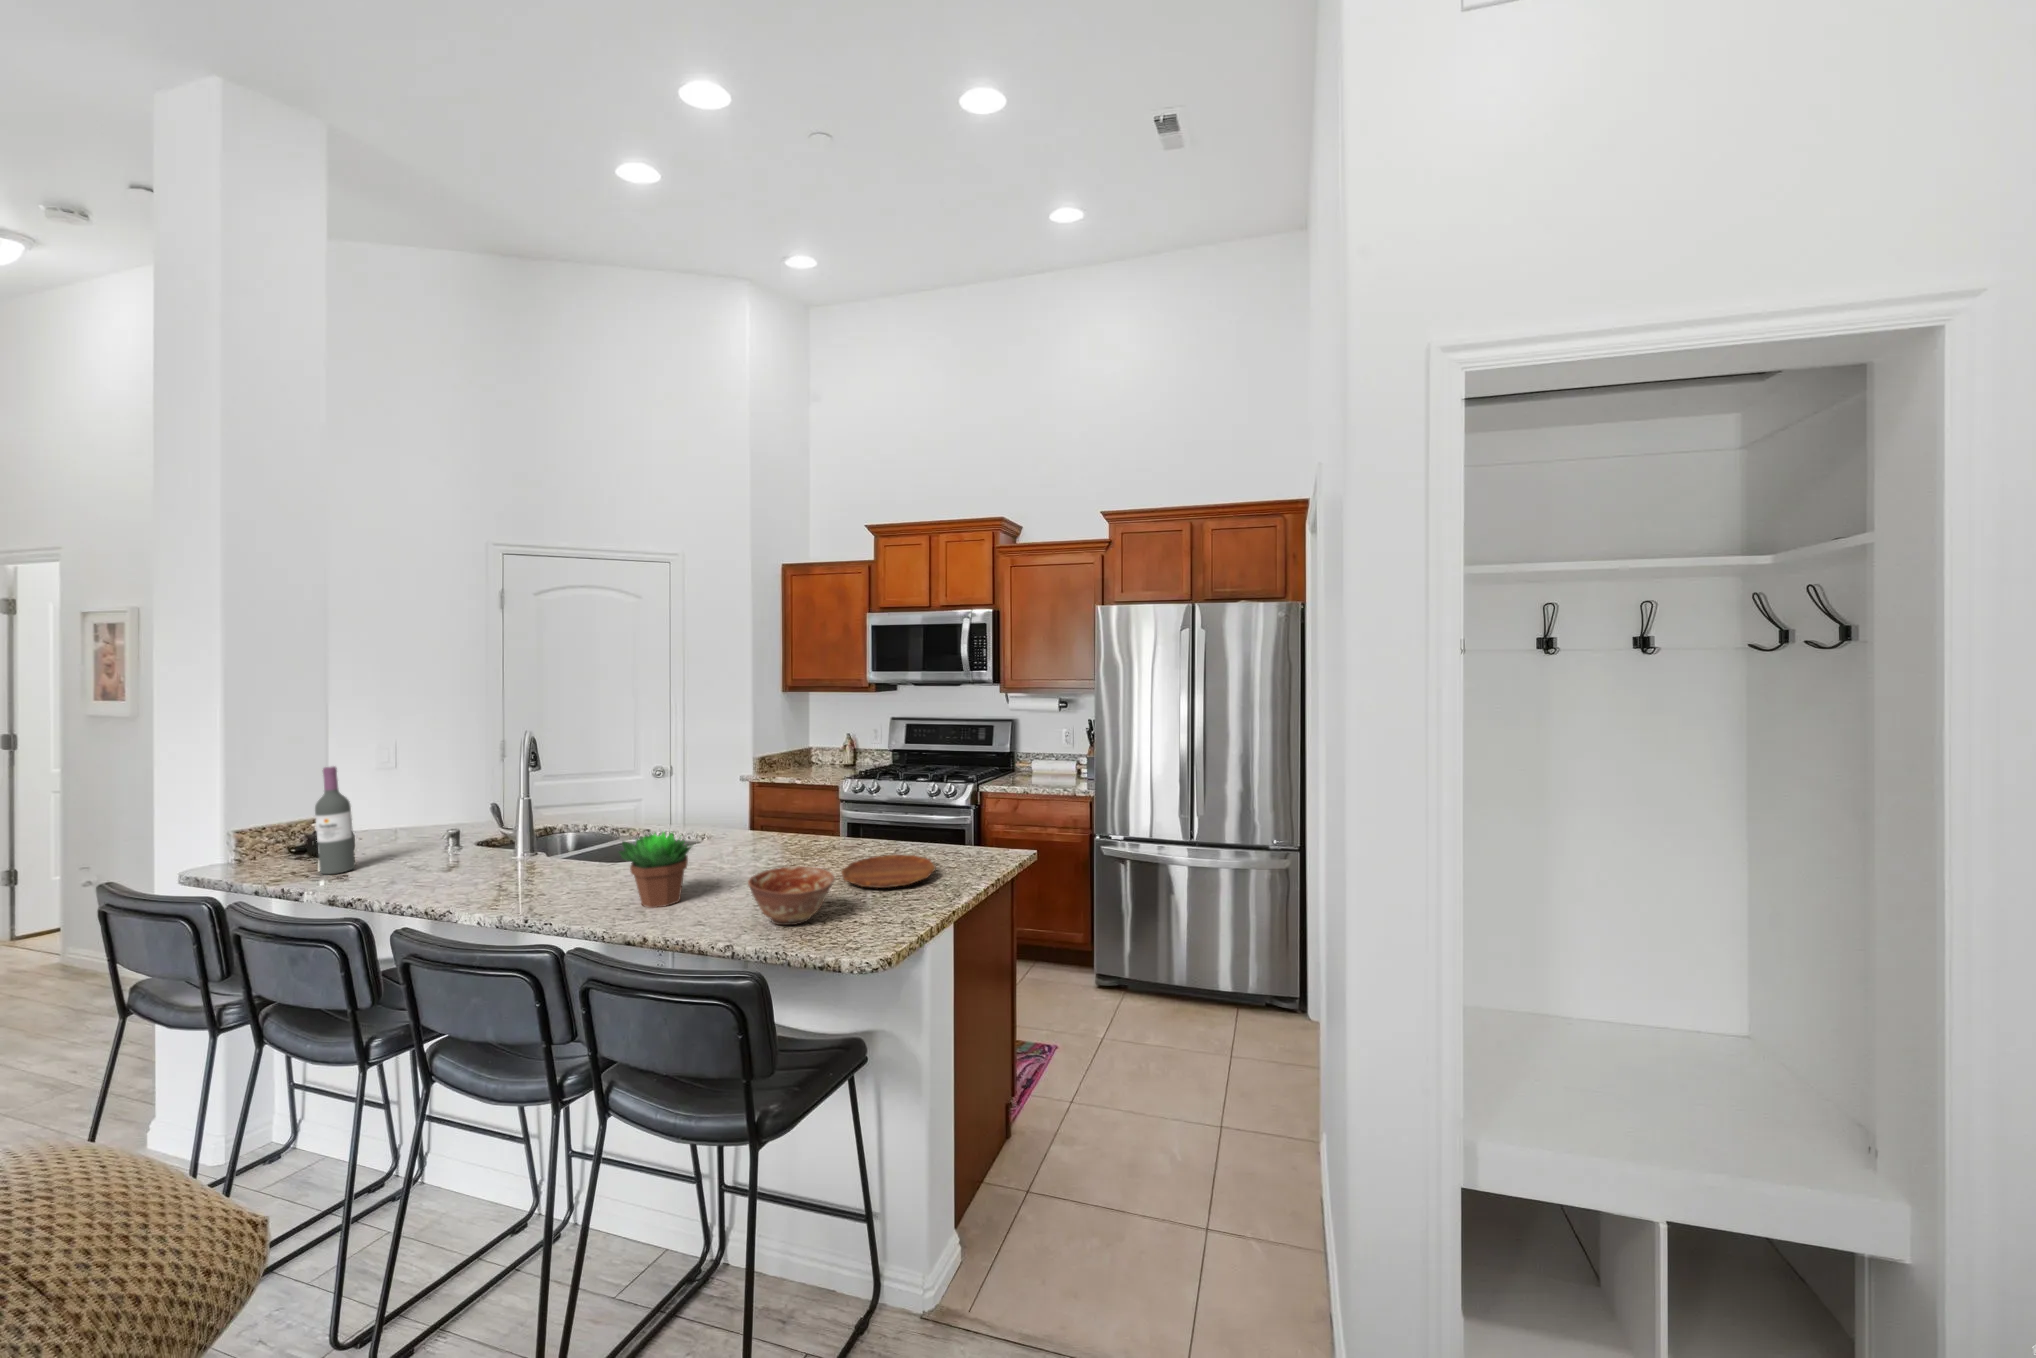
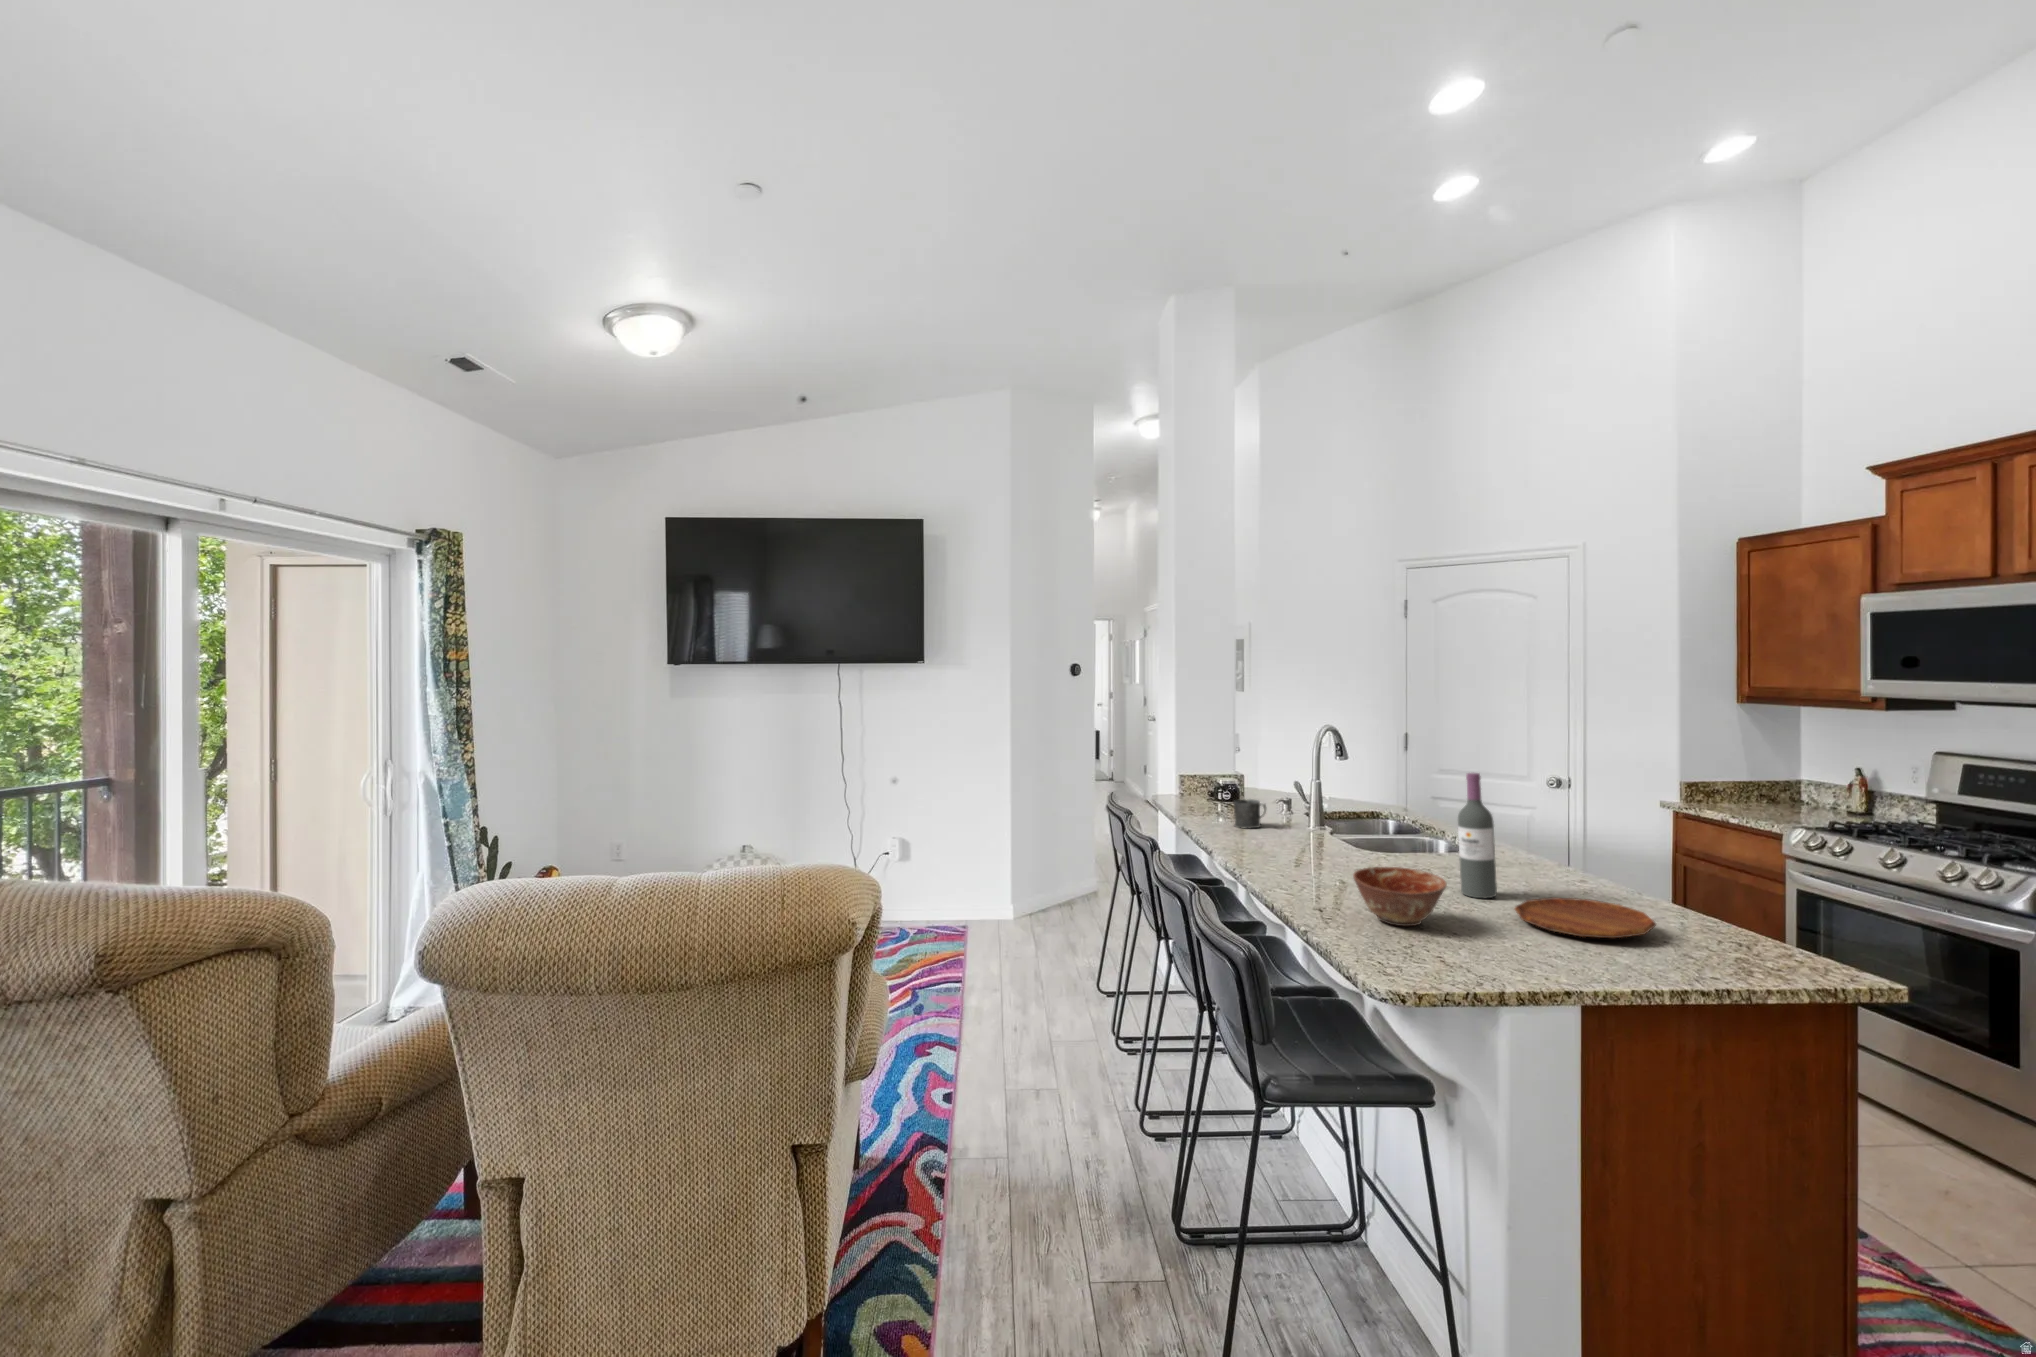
wine bottle: present [315,766,355,874] -> present [1458,773,1497,898]
succulent plant: present [619,832,692,908] -> none [1300,813,1369,882]
mug: none [408,842,462,884] -> present [1234,799,1266,829]

